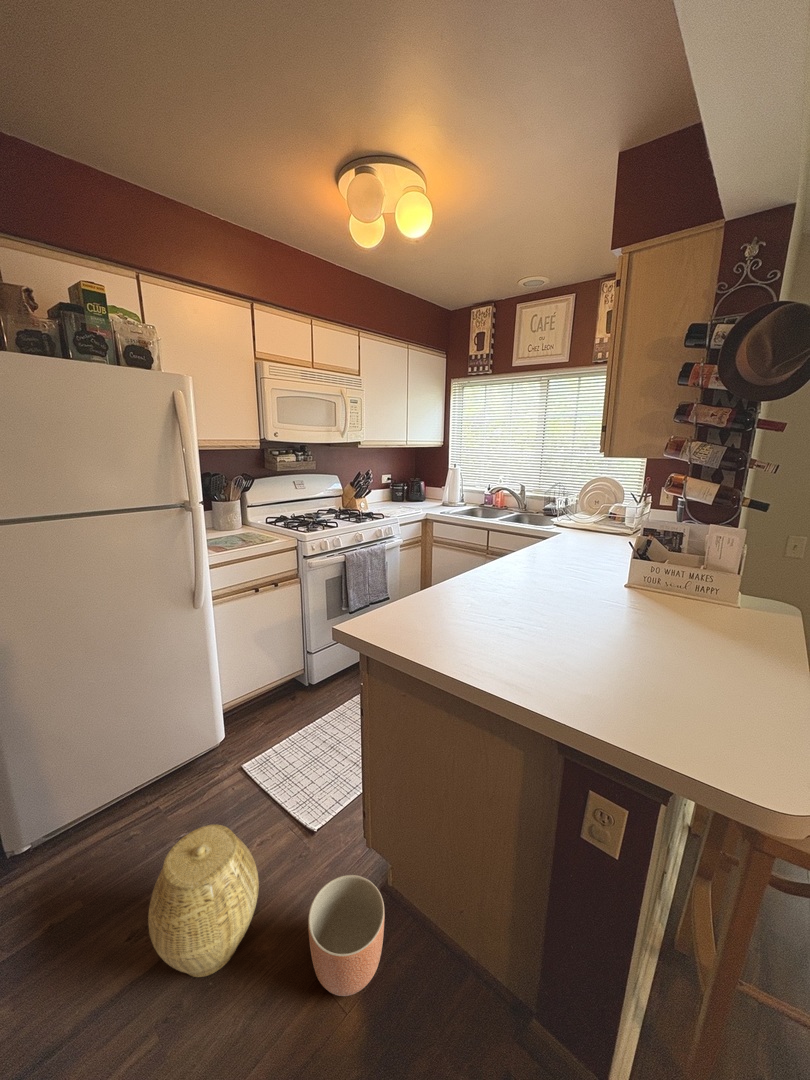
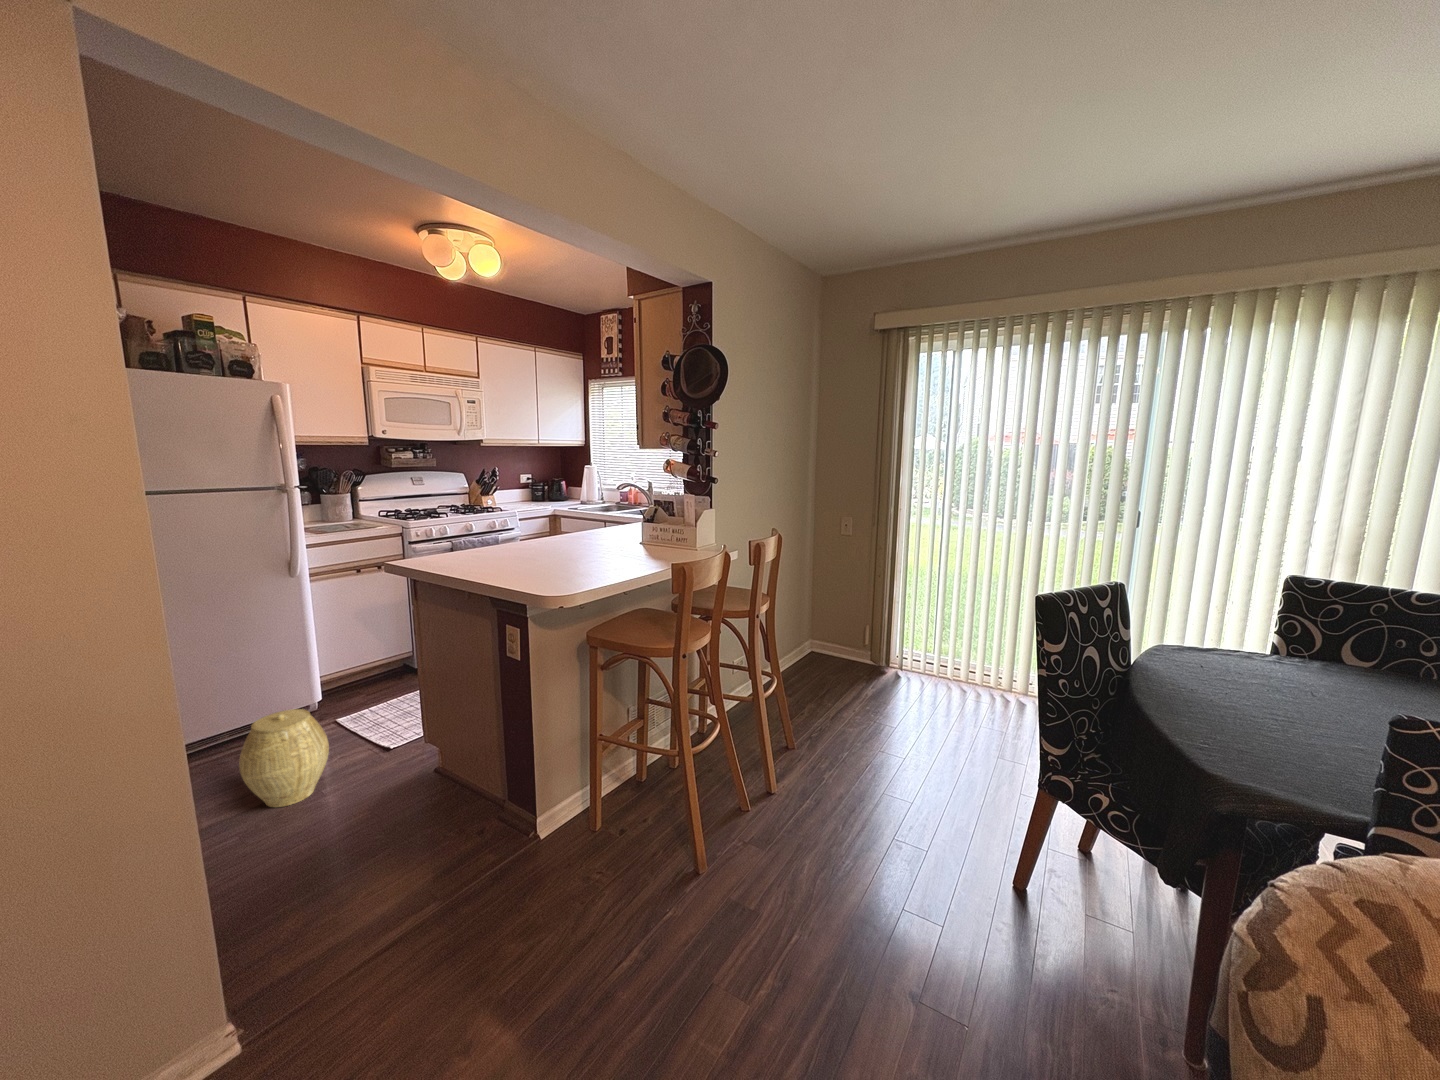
planter: present [308,875,385,996] -> none [359,739,419,803]

